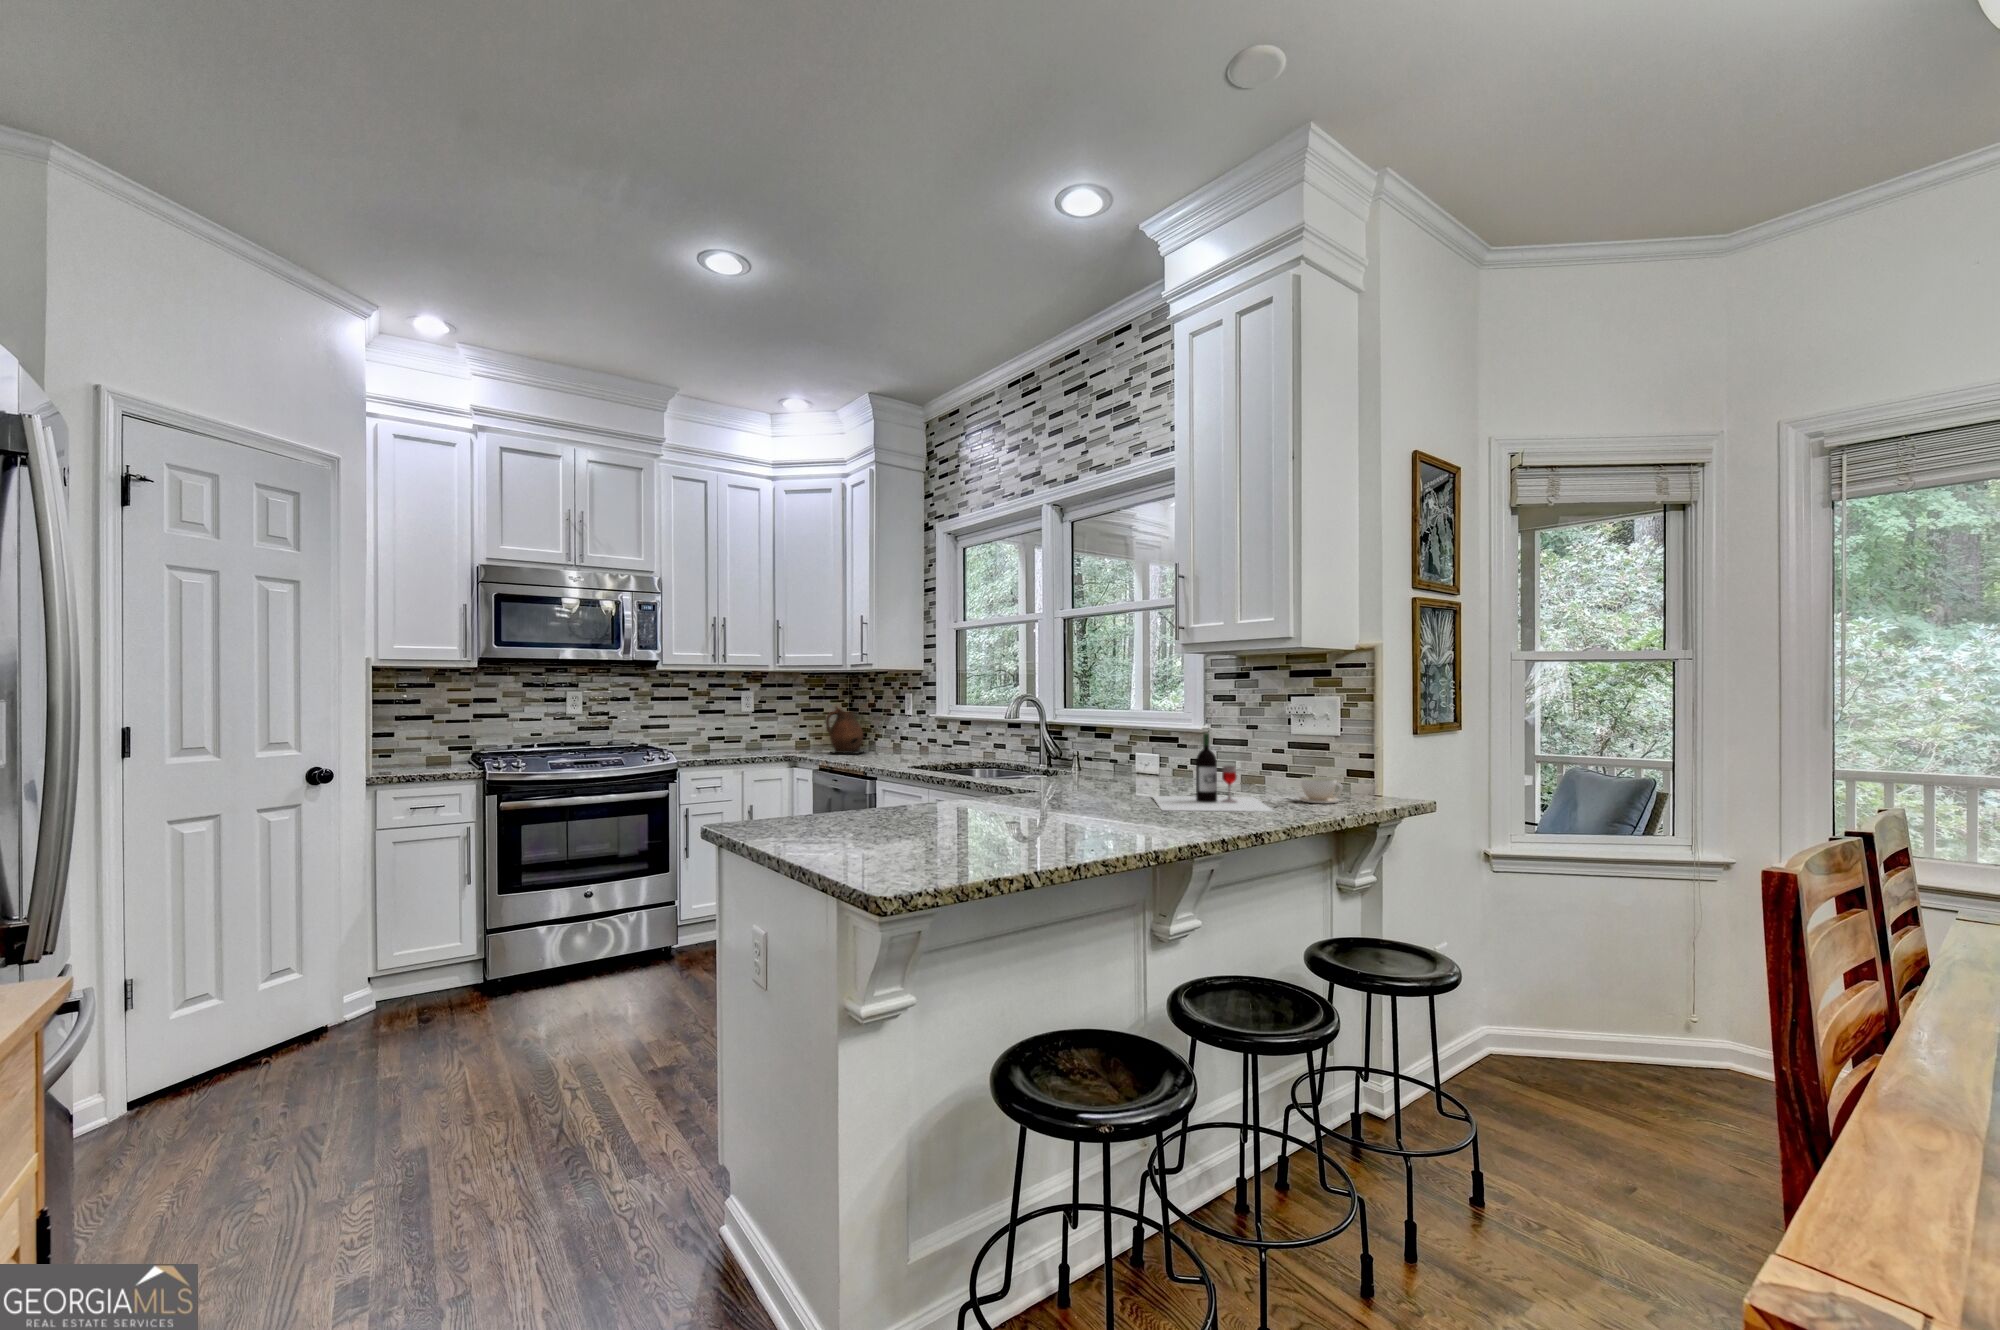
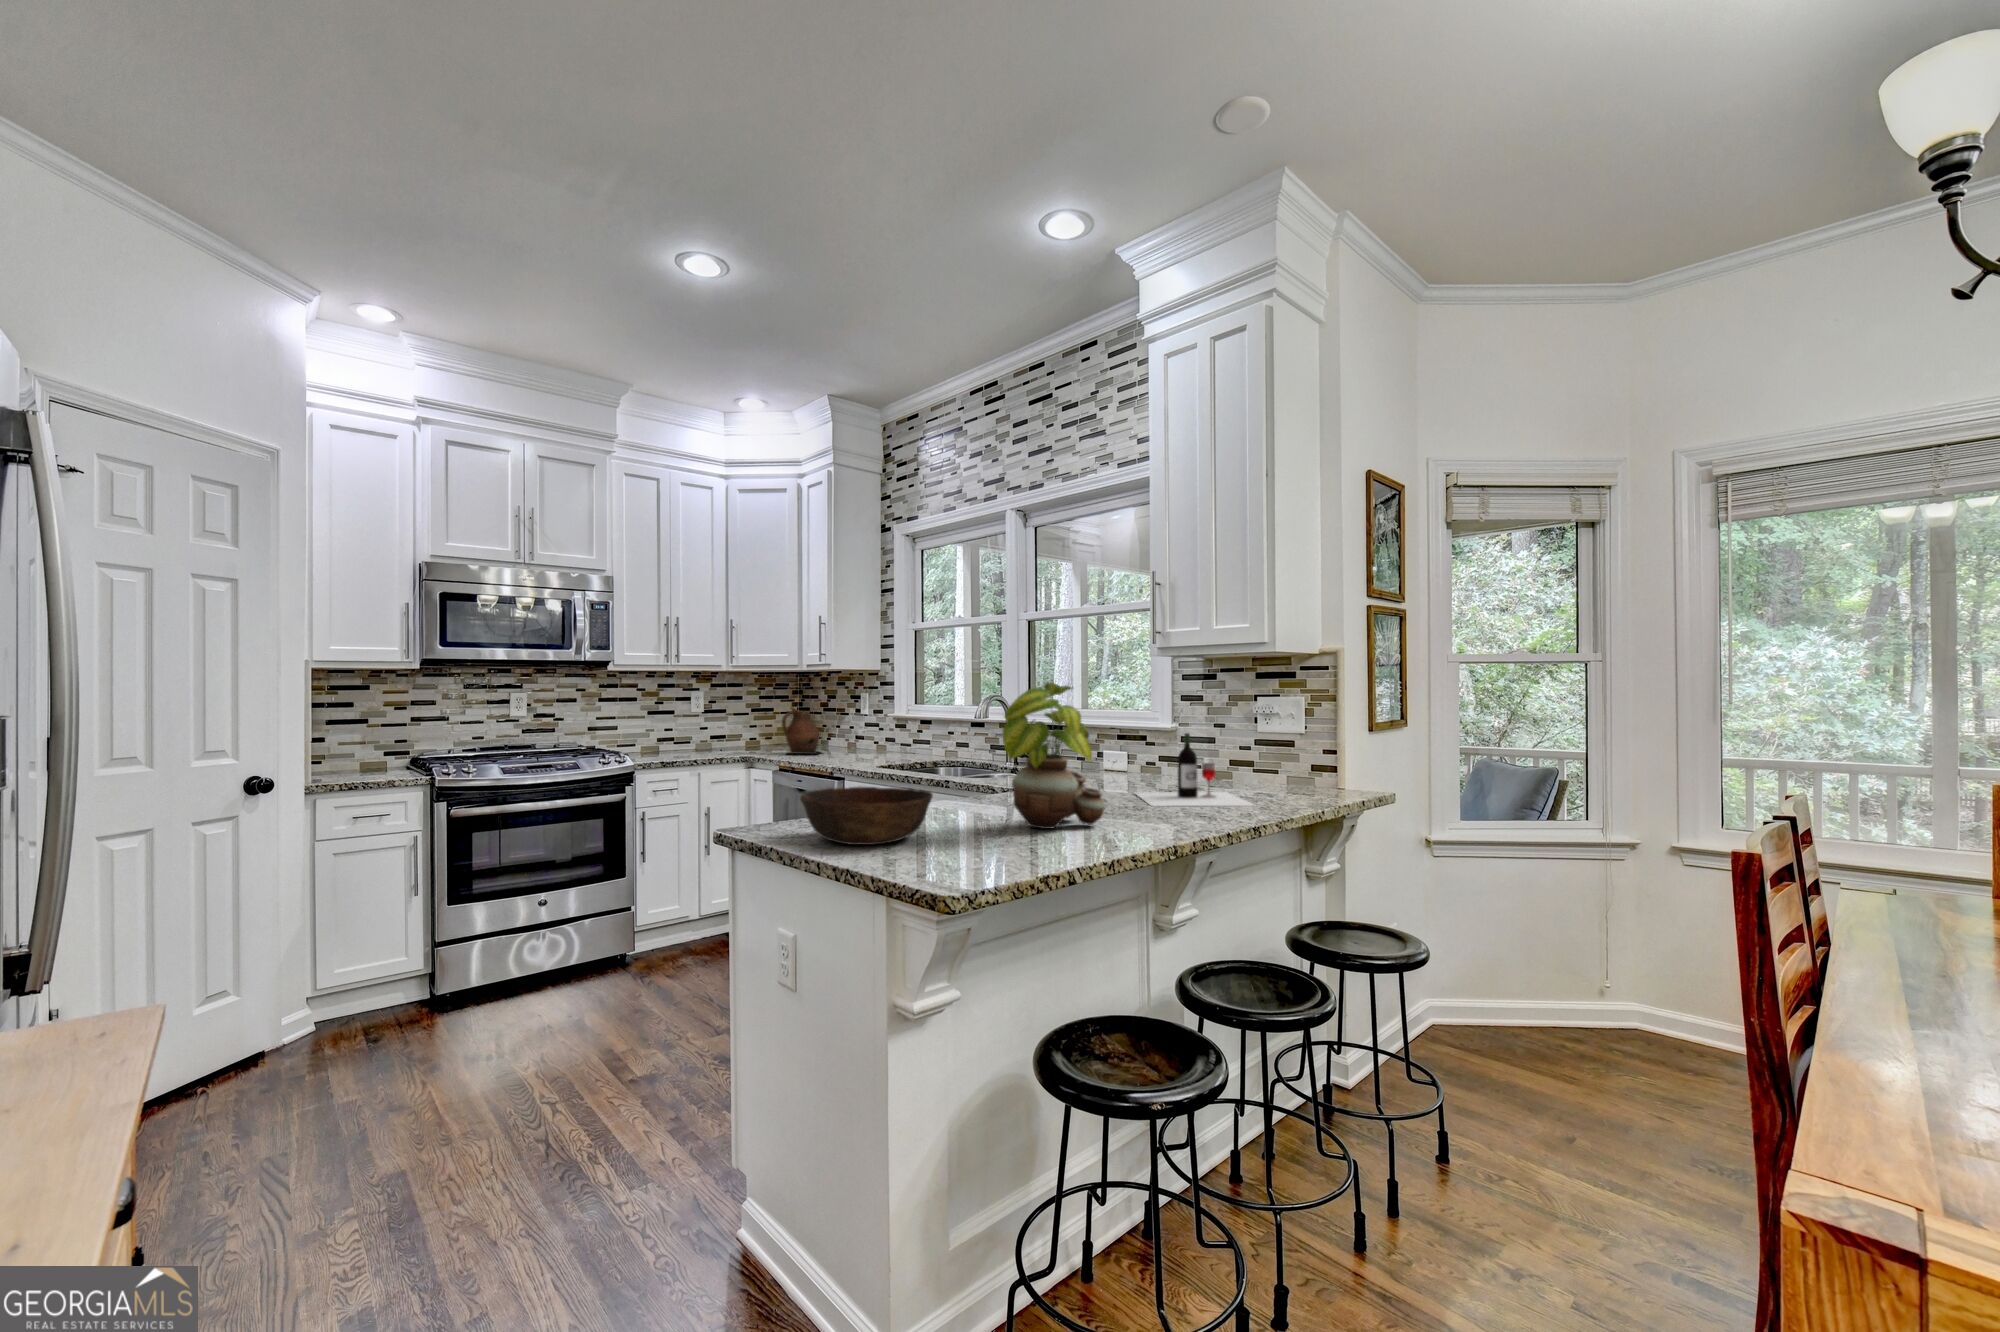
potted plant: none [976,679,1097,831] -> present [1002,683,1105,829]
coffee cup: present [1300,777,1343,804] -> none [1271,773,1312,797]
bowl: none [775,784,911,843] -> present [800,787,933,845]

